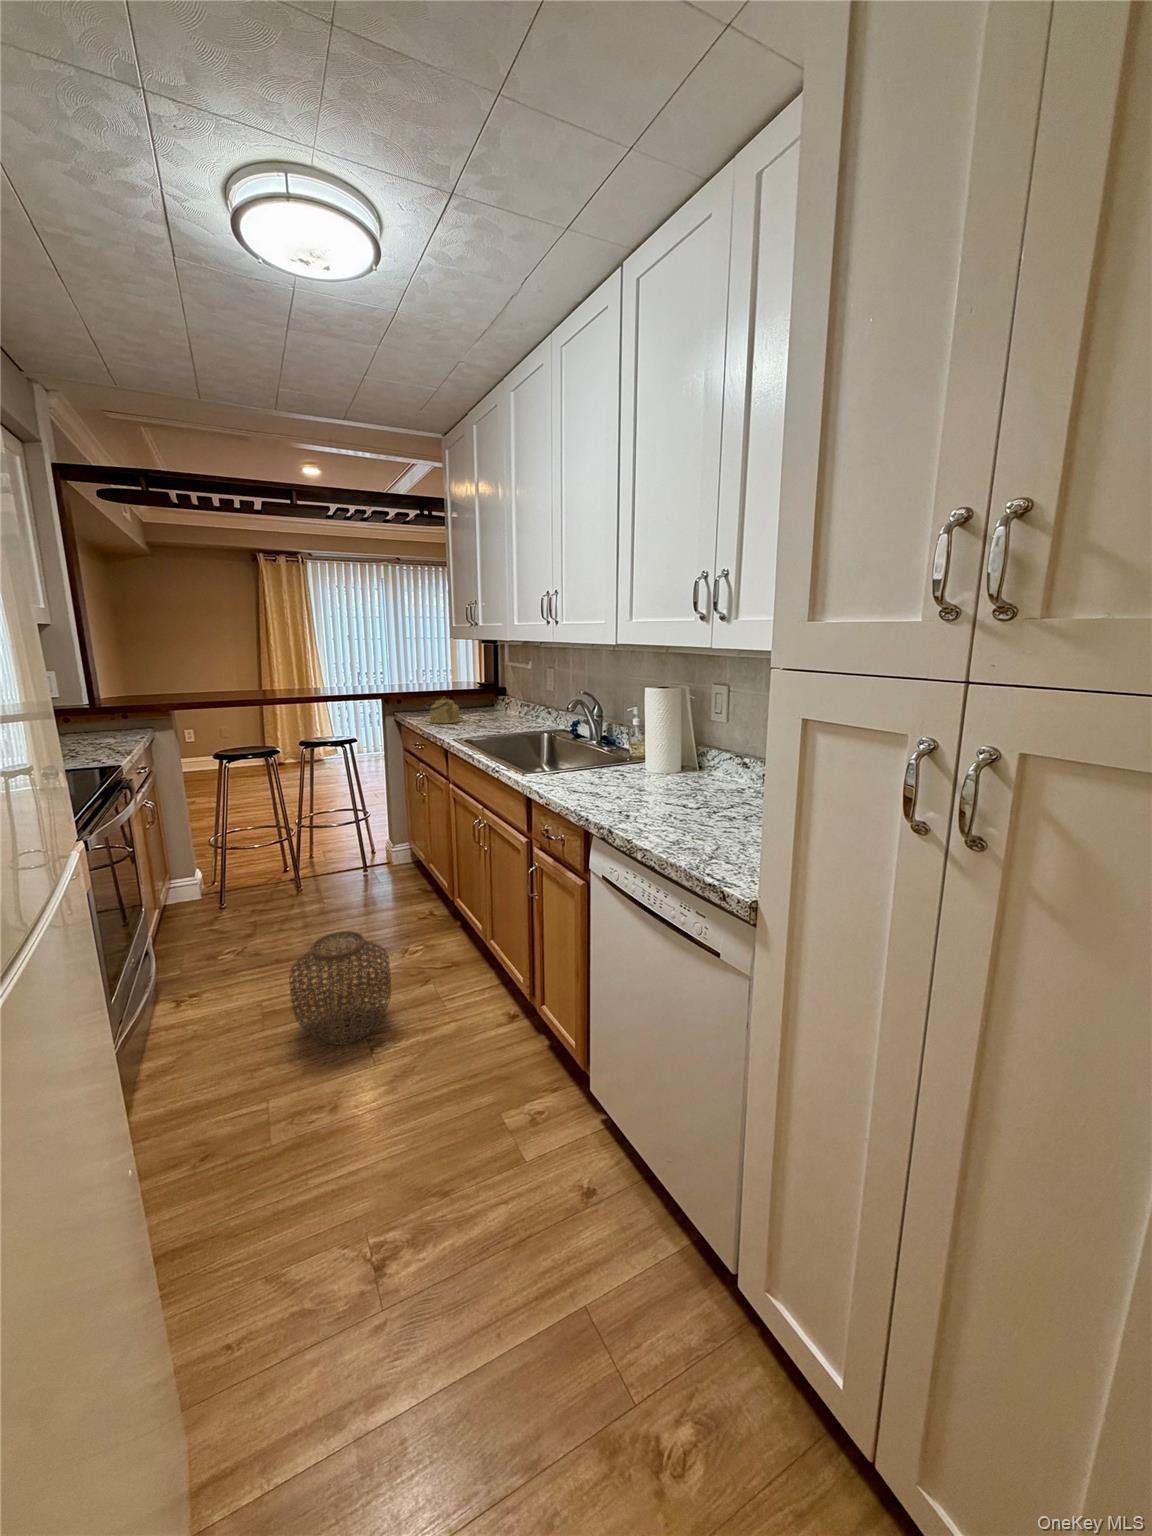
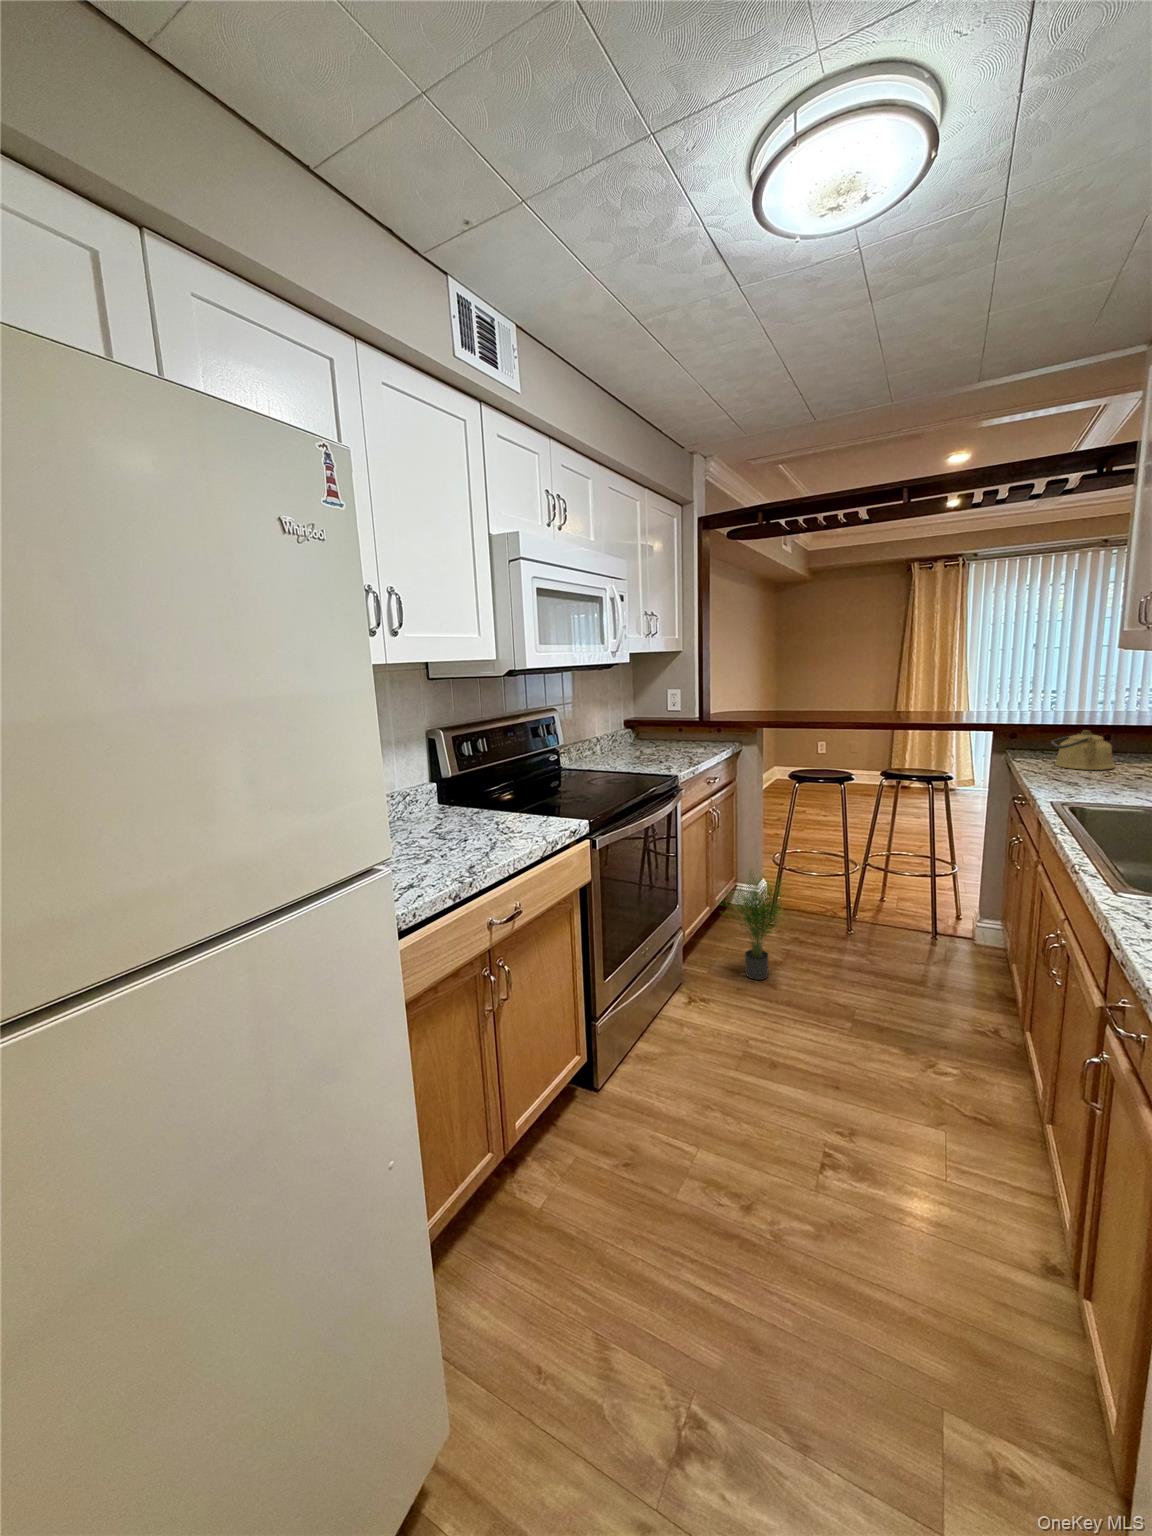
potted plant: none [170,846,266,959] -> present [726,871,783,980]
woven basket: present [289,931,391,1045] -> none [752,1001,872,1144]

